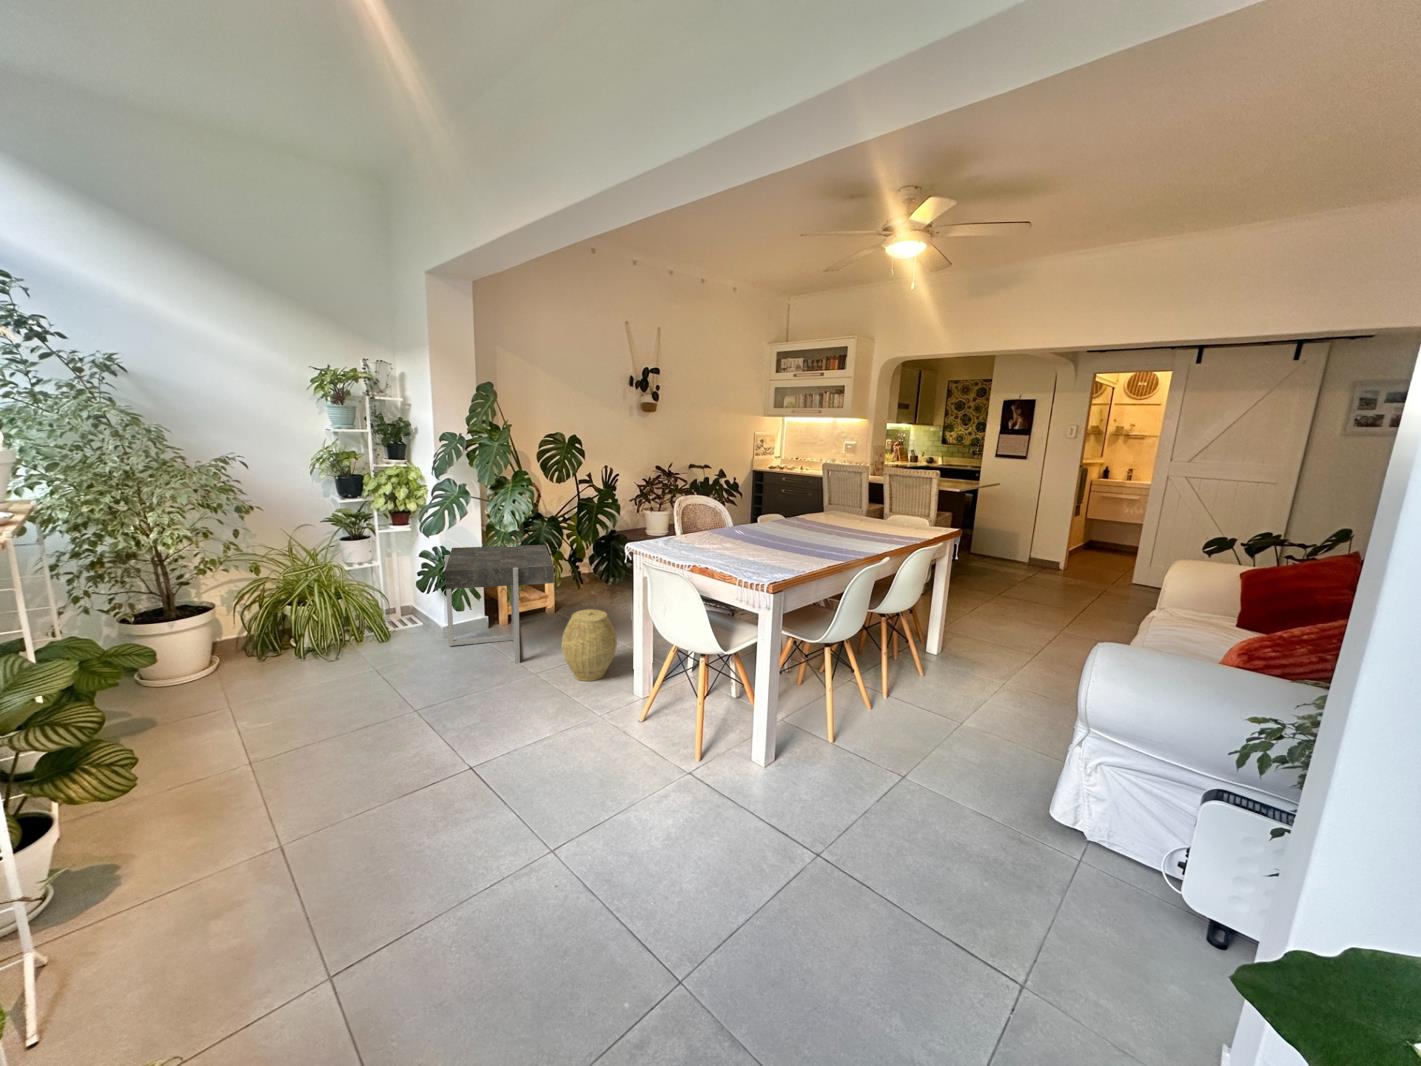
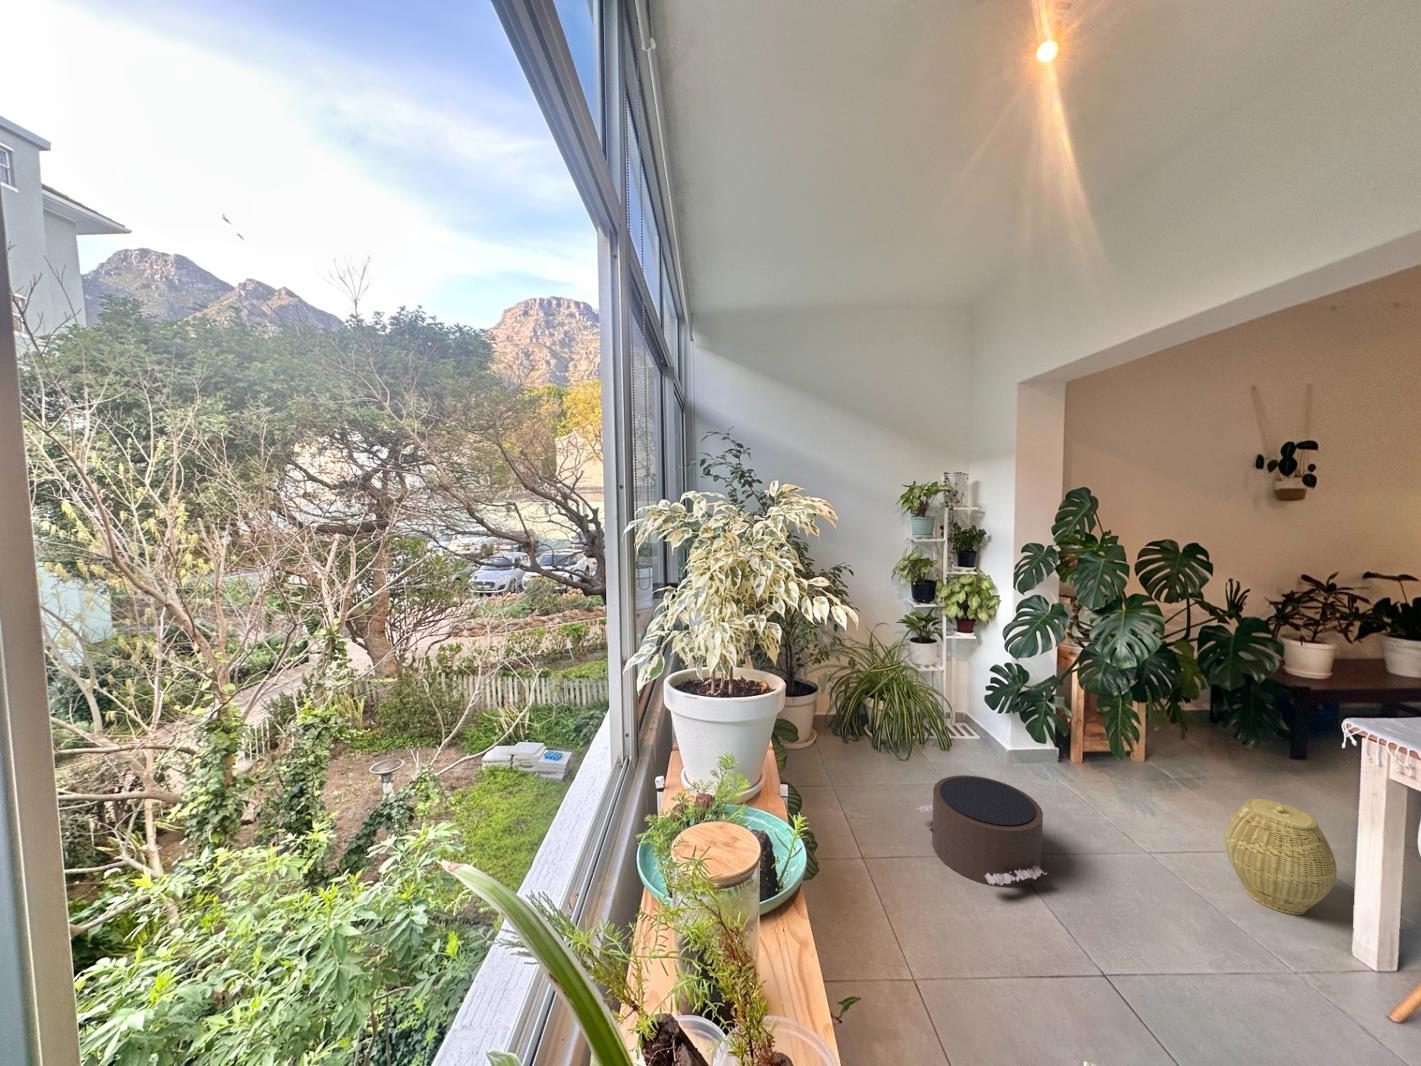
side table: present [444,545,554,664] -> none [1028,668,1198,837]
pouf: none [308,649,428,741] -> present [916,775,1047,888]

